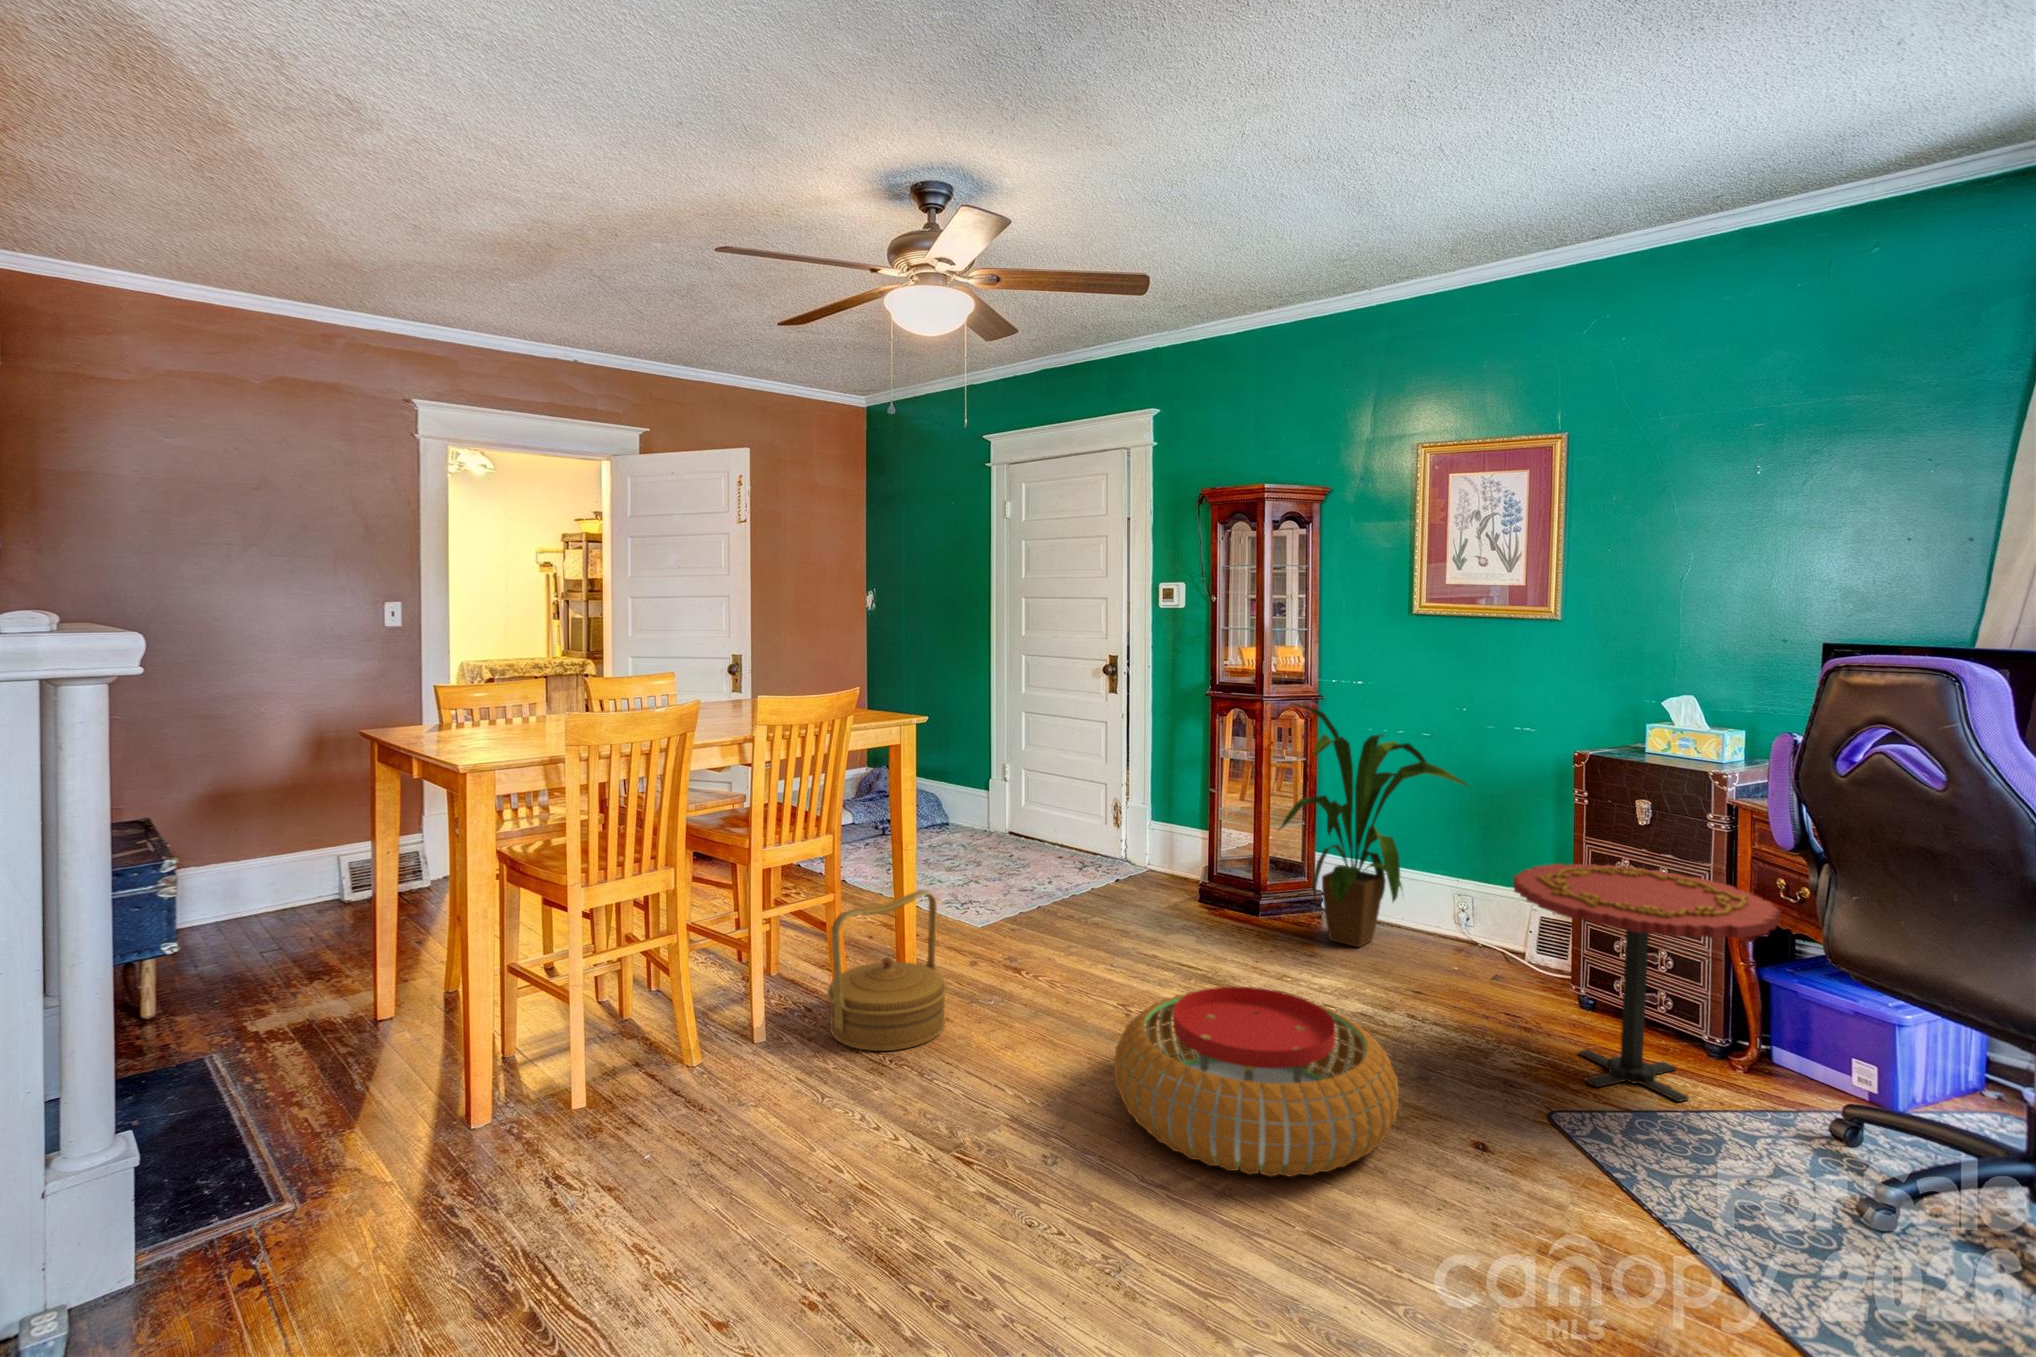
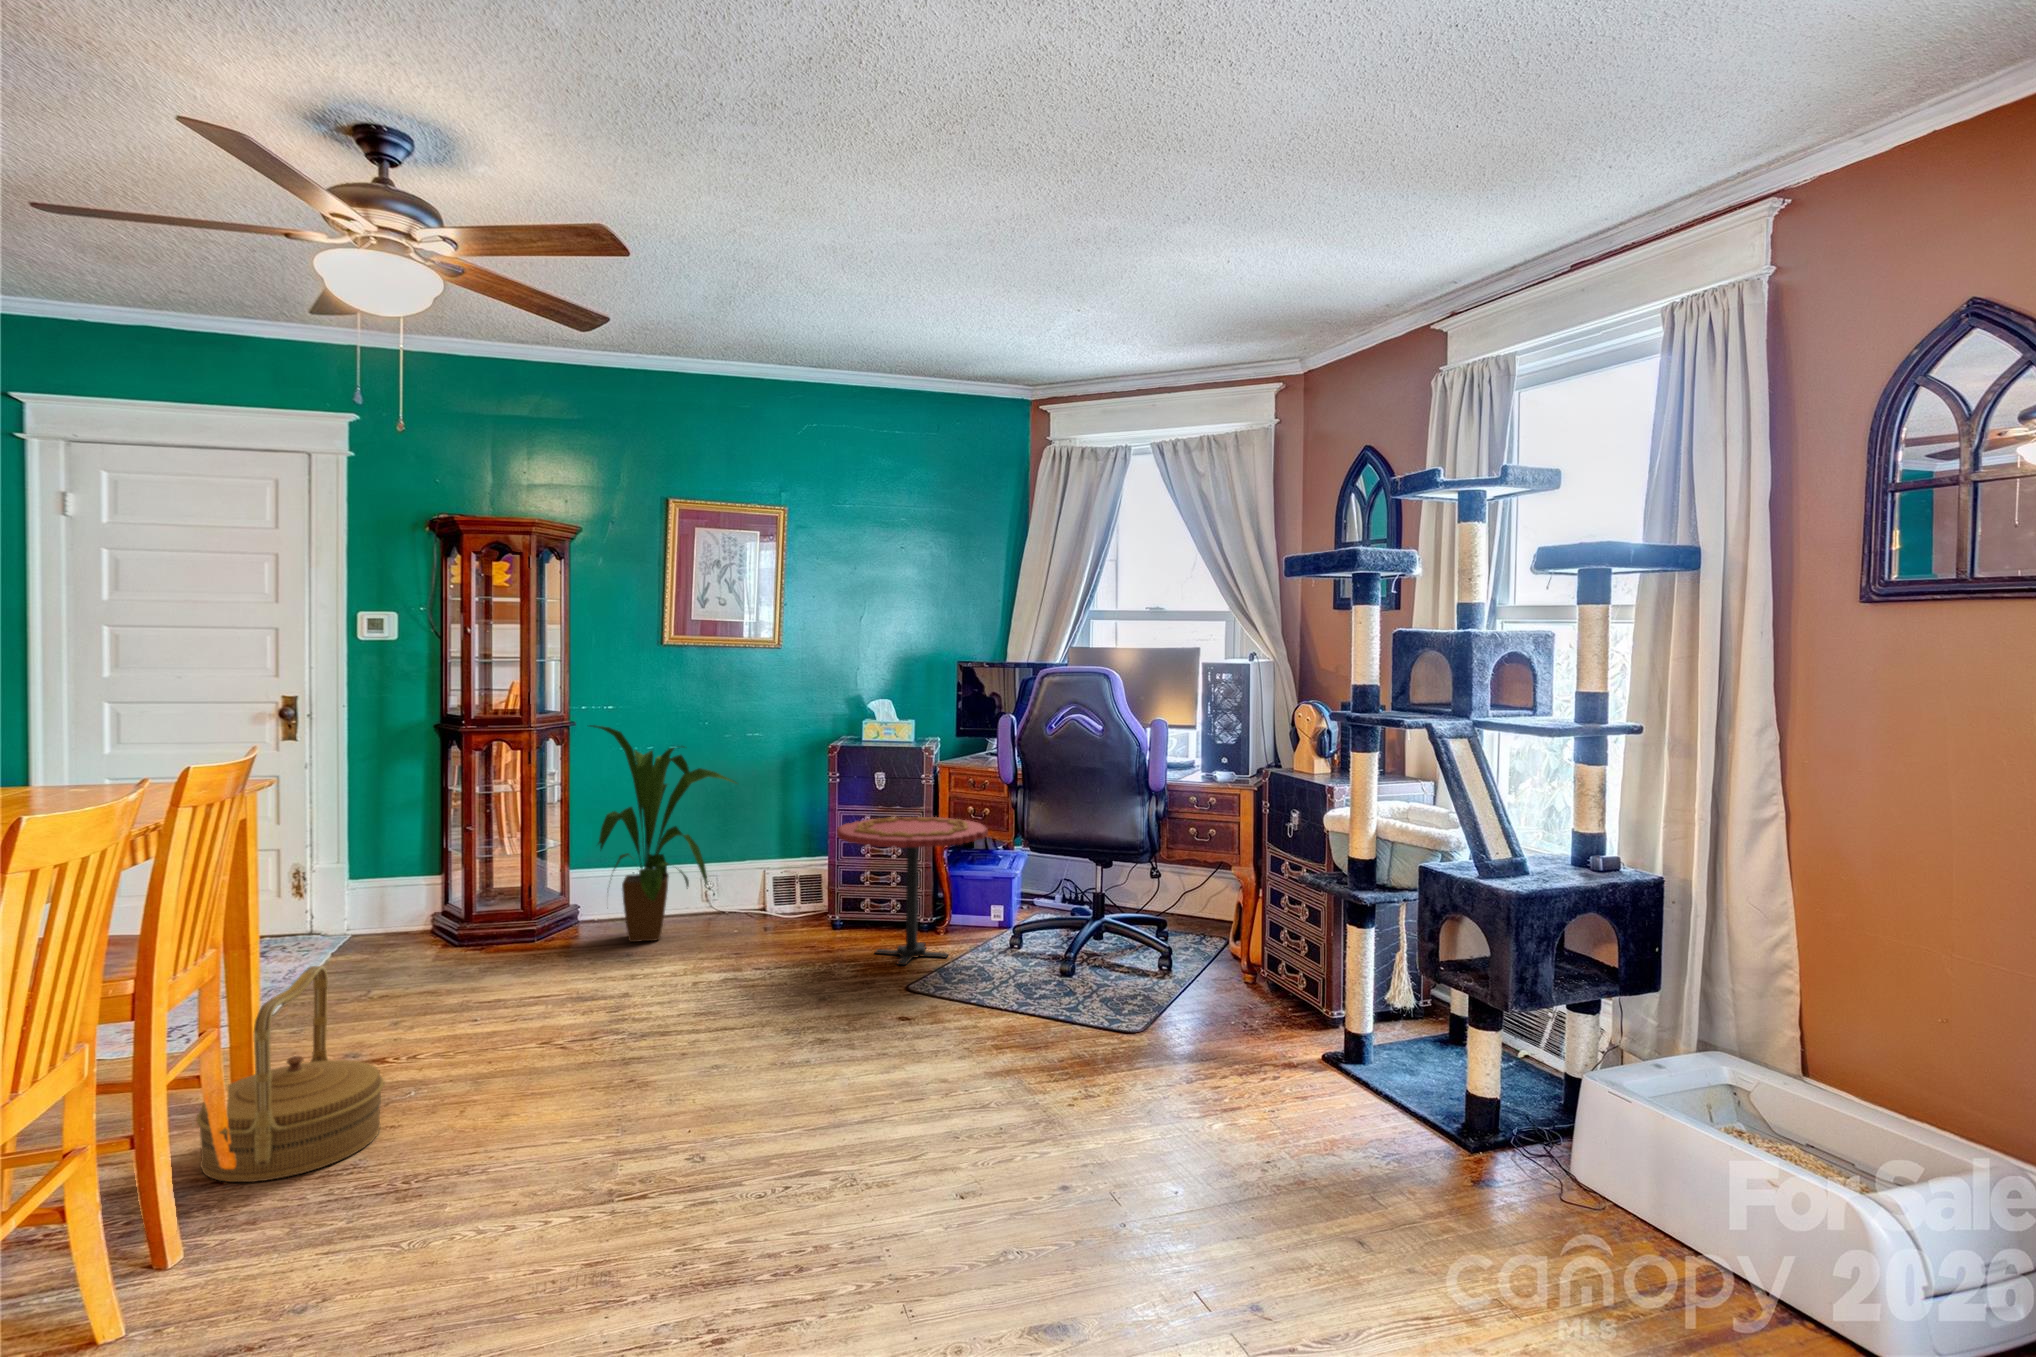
pouf: present [1114,987,1399,1177] -> none [629,953,871,1093]

